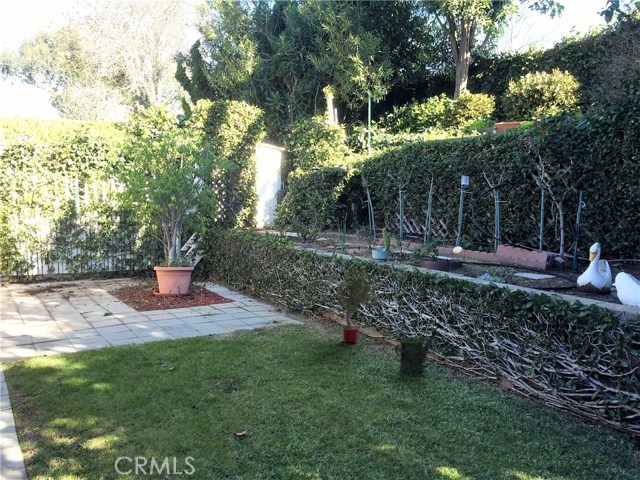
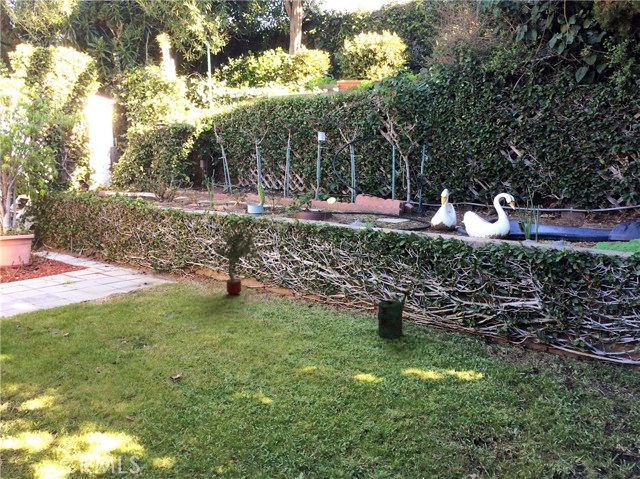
watering can: present [395,331,438,374] -> present [378,291,410,339]

